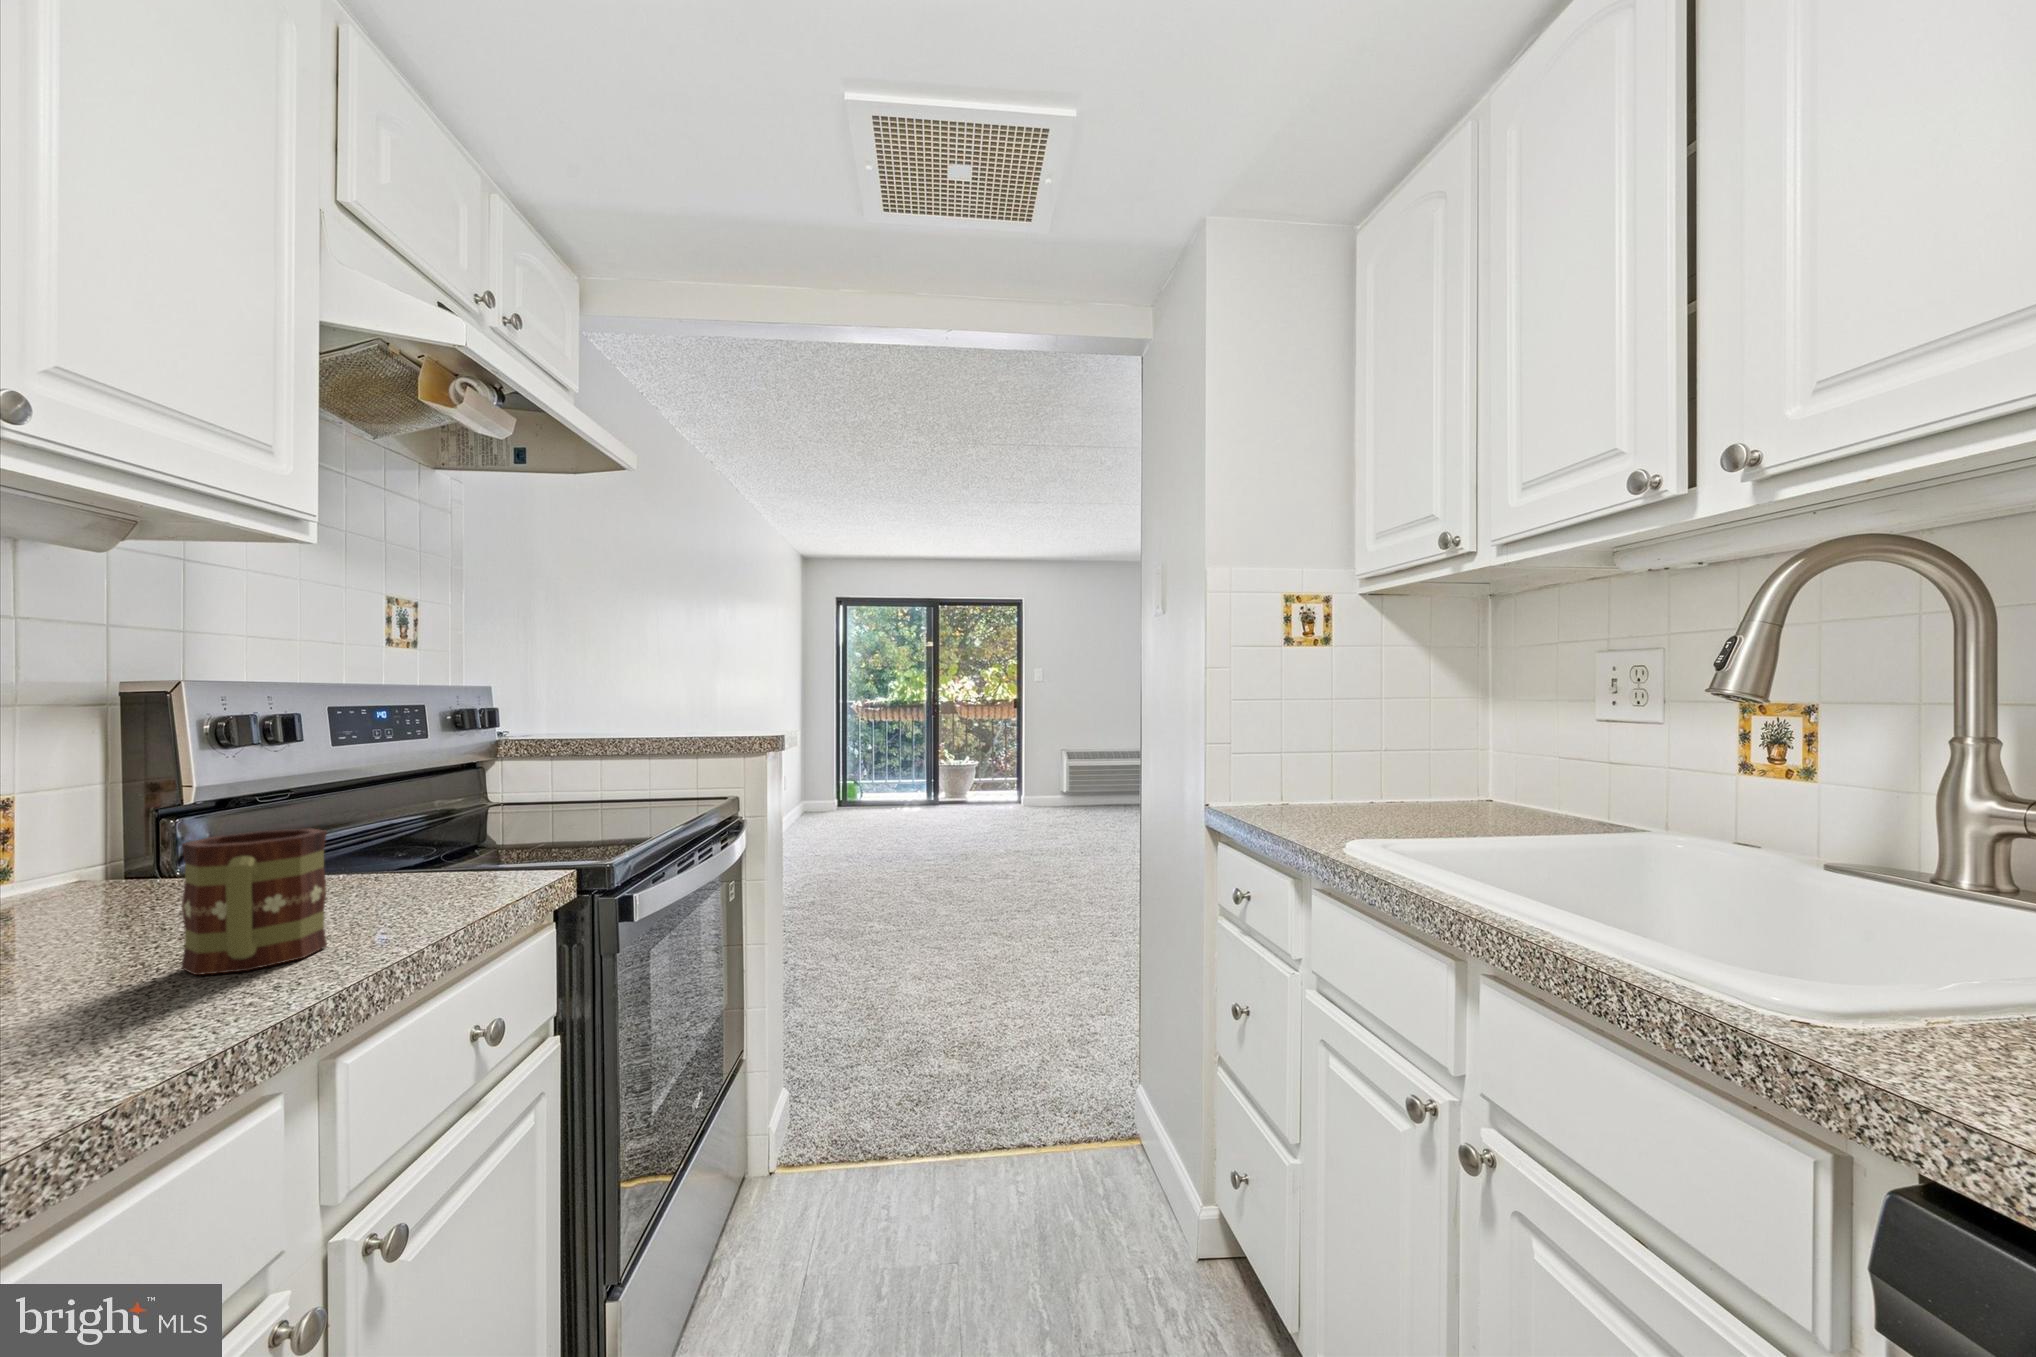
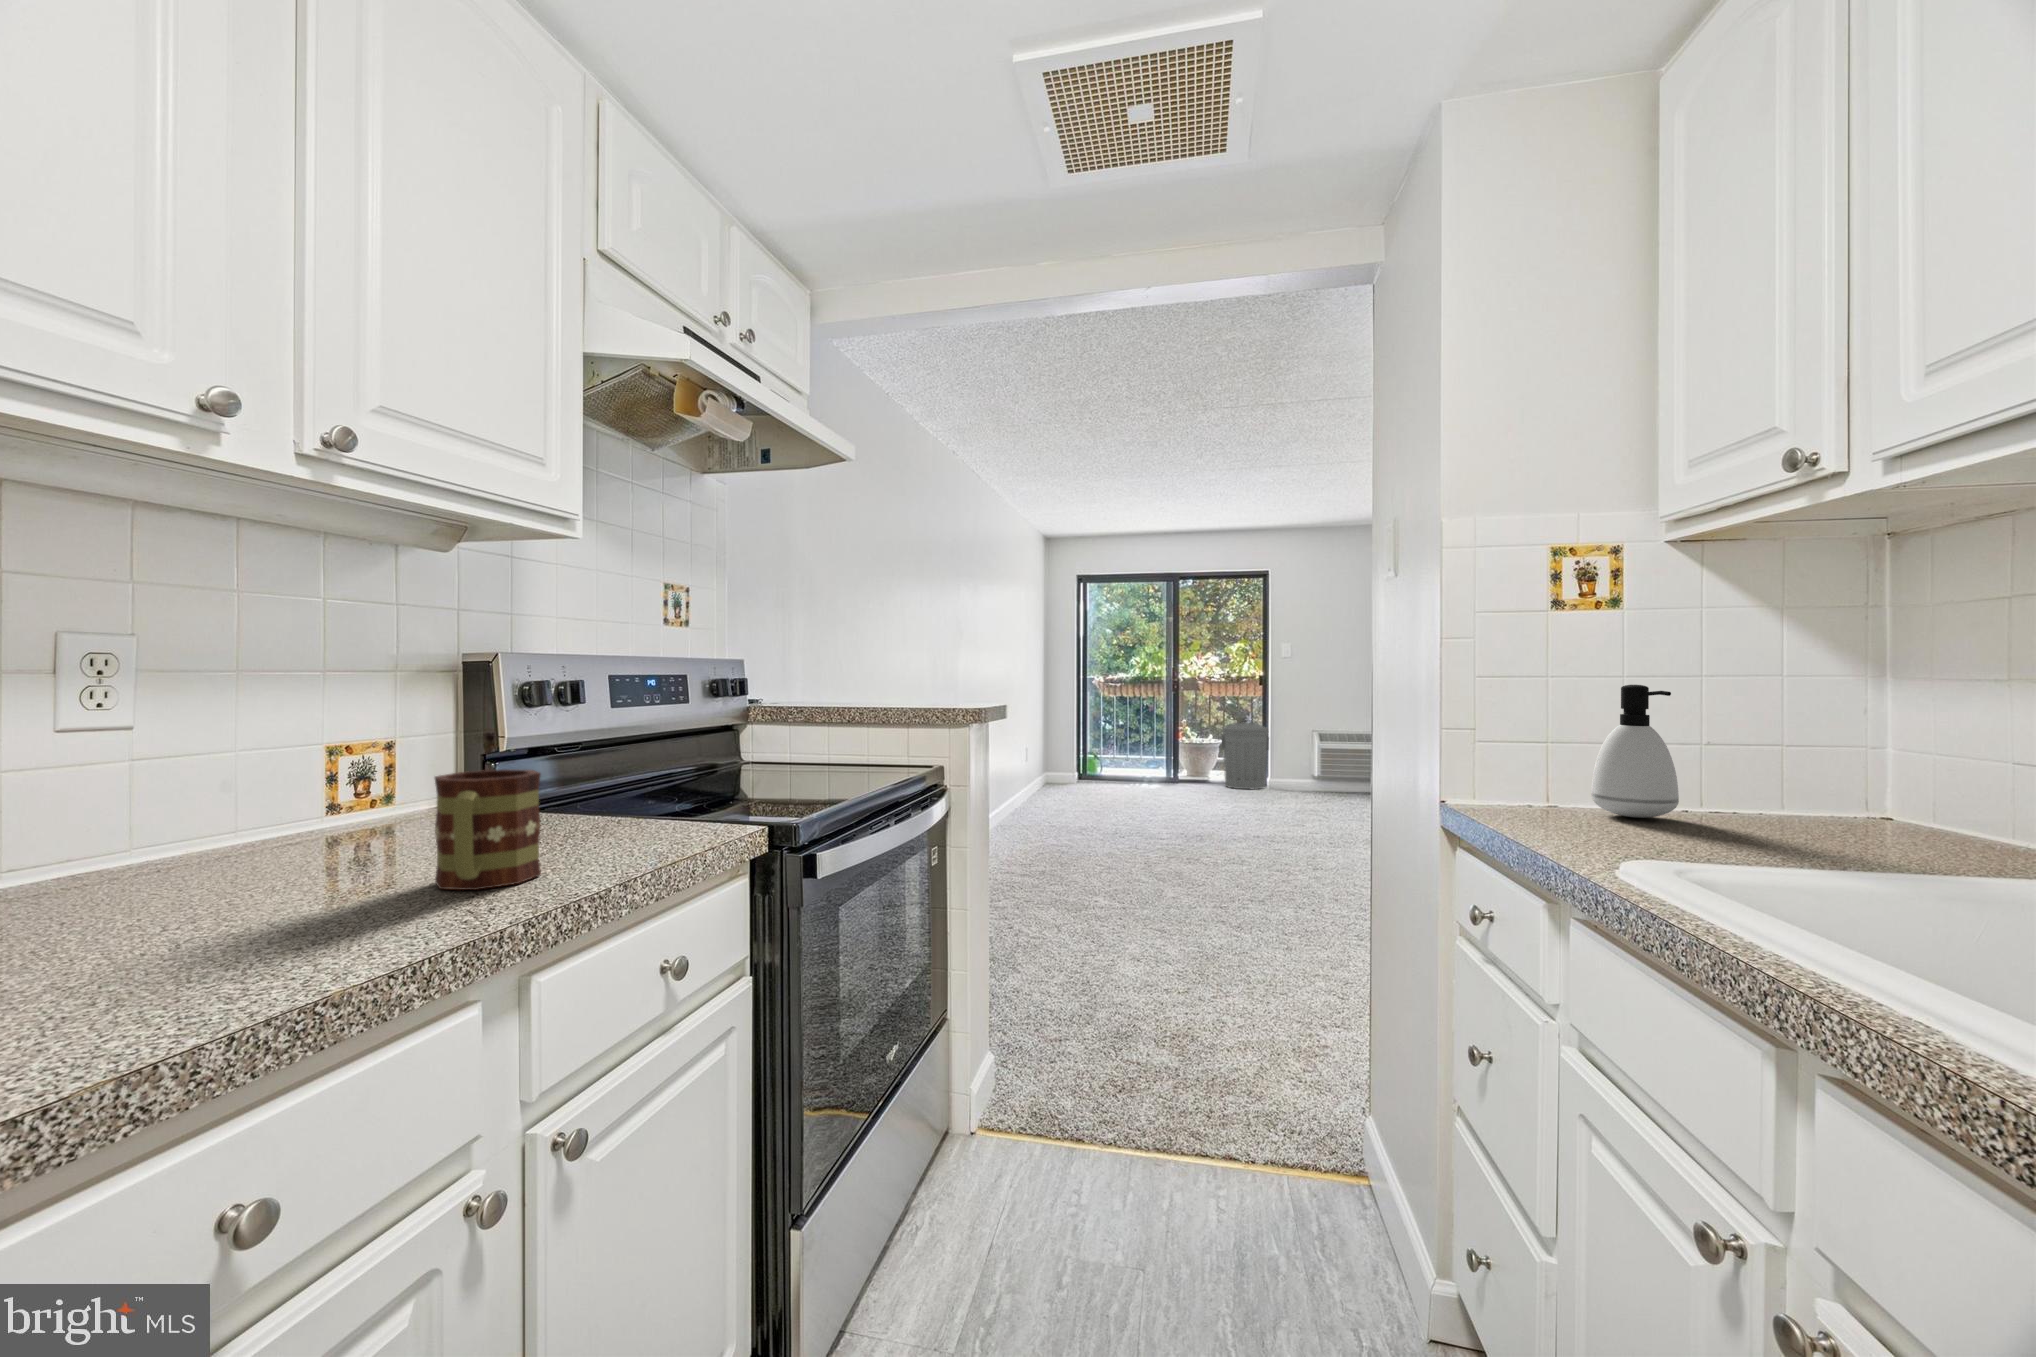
soap dispenser: none [1301,702,1360,806] -> present [1591,685,1679,818]
trash can: none [975,746,1017,809] -> present [1222,720,1269,789]

